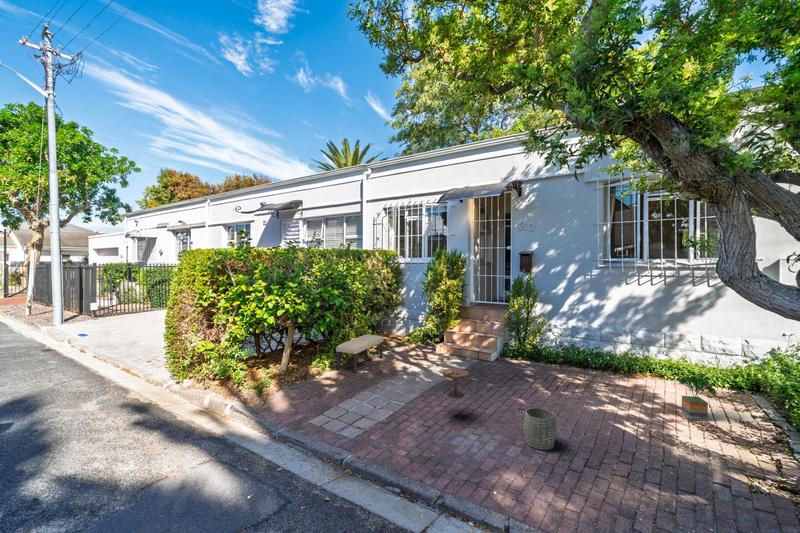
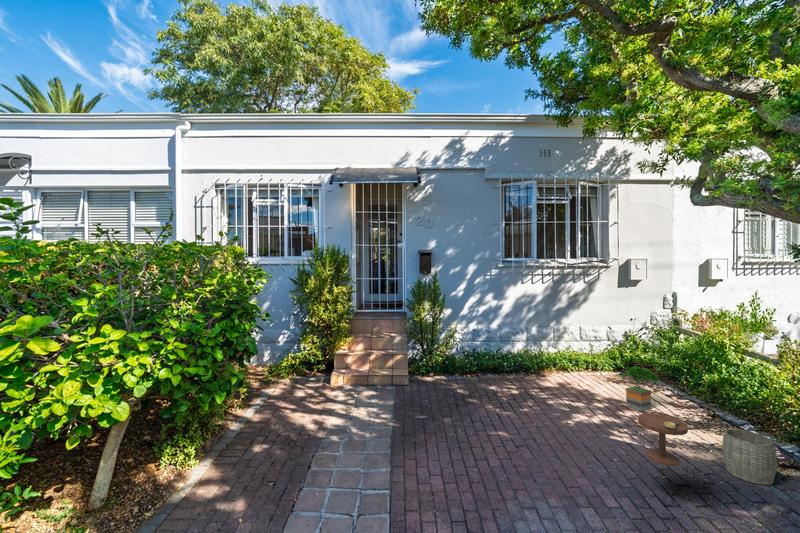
bench: present [336,335,383,373] -> none [182,379,256,464]
side table: present [443,368,469,399] -> present [638,413,688,466]
woven basket: present [524,408,556,450] -> present [722,429,777,485]

